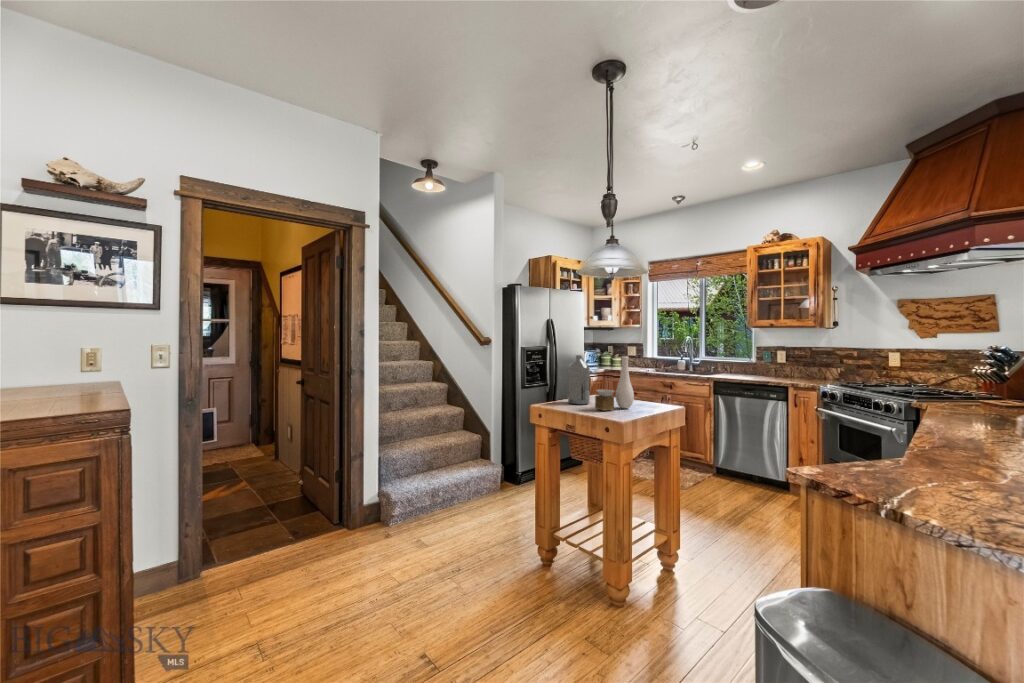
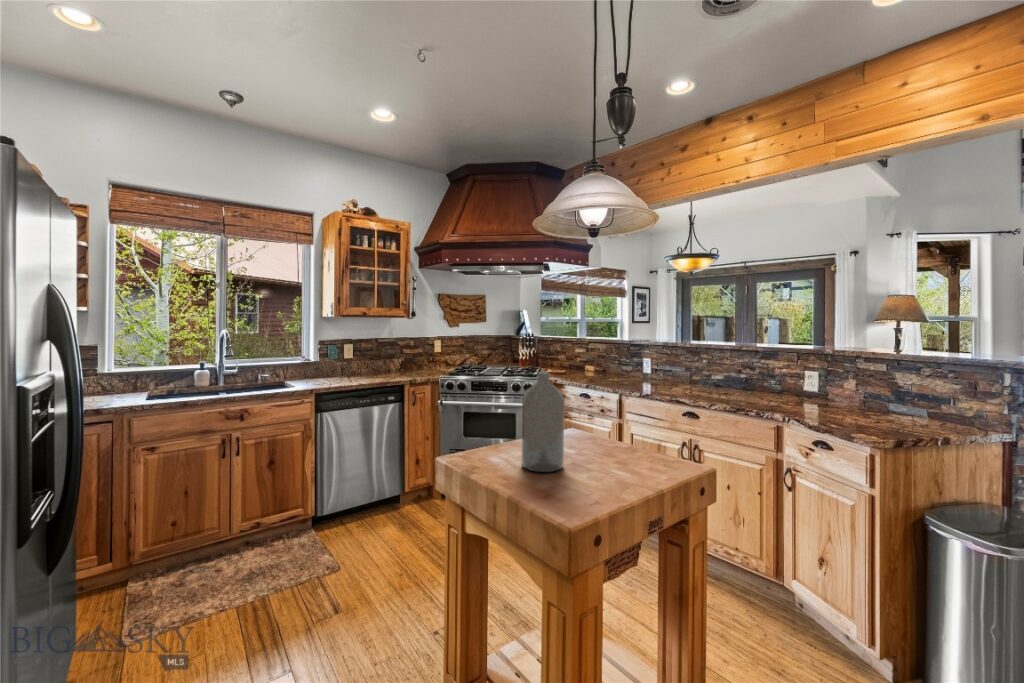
vase: present [595,356,634,410] -> none [574,365,627,459]

